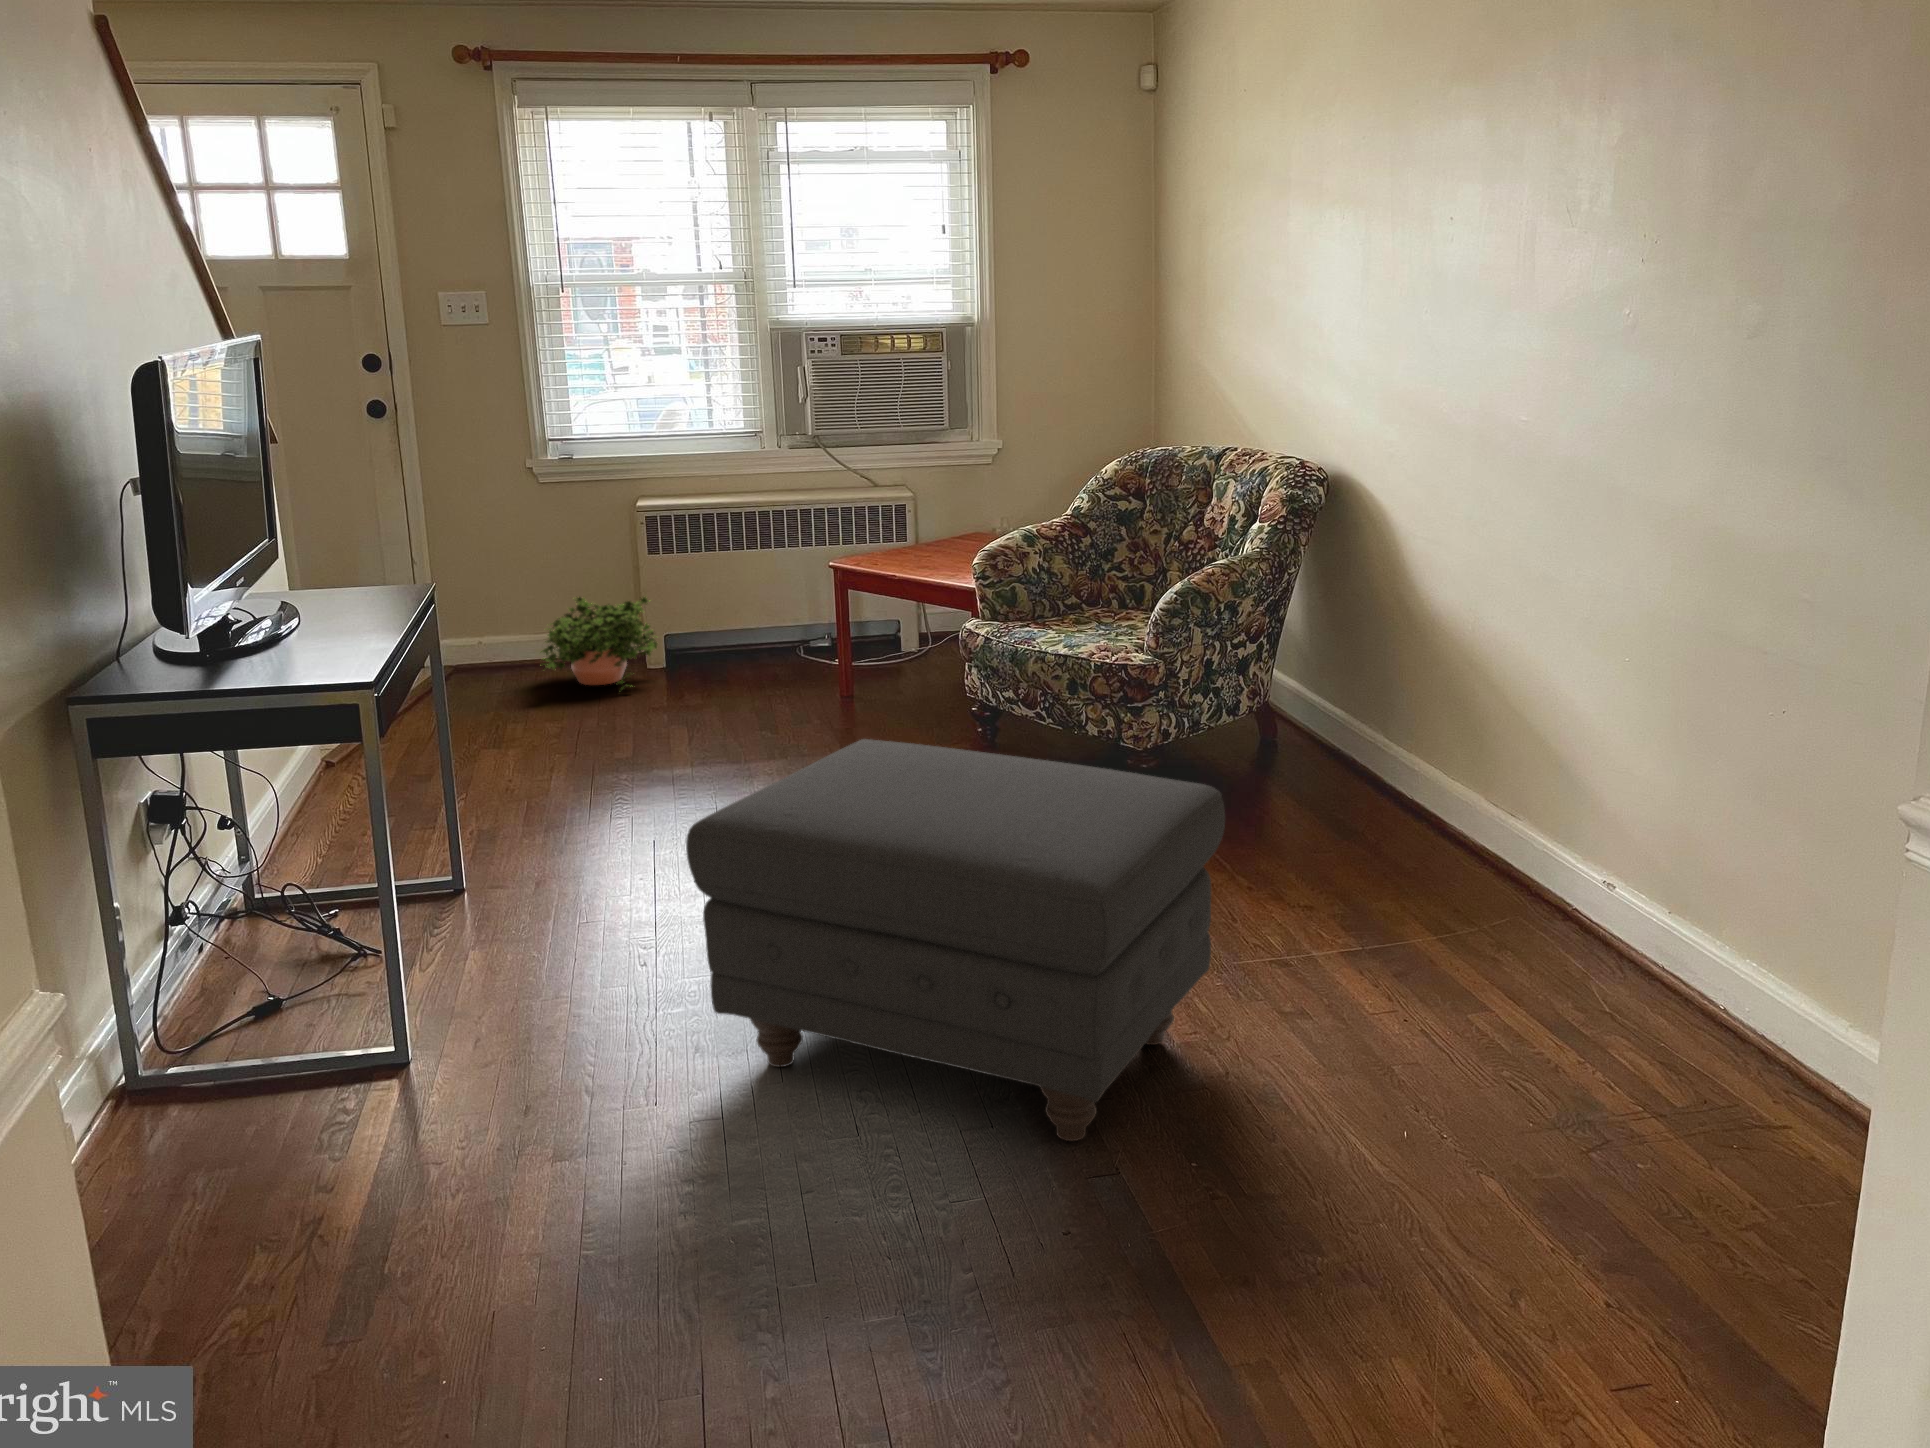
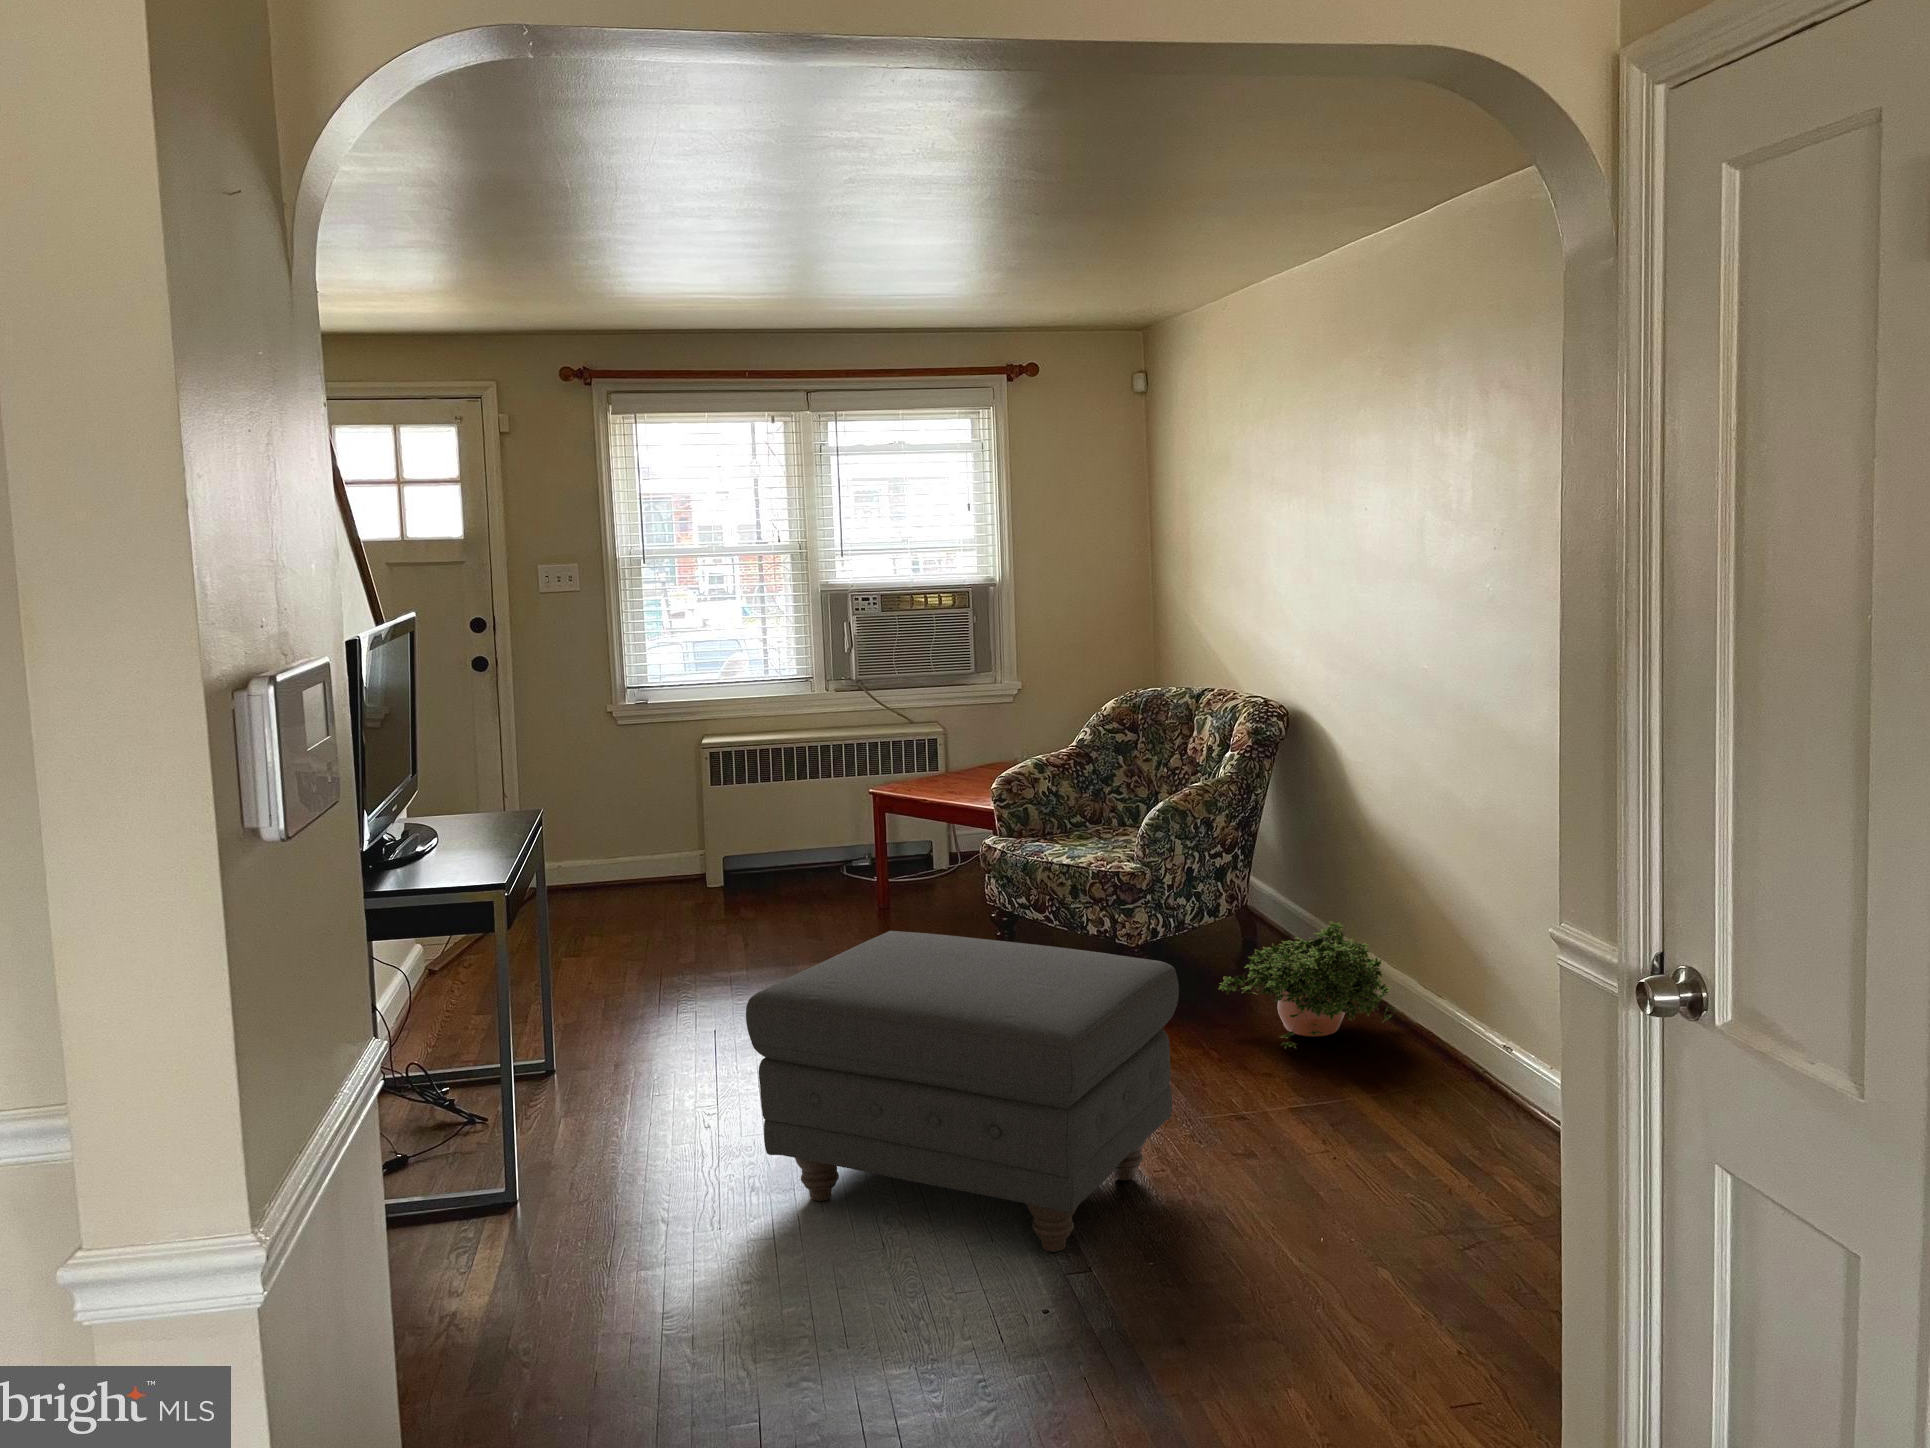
potted plant: present [541,597,658,689] -> present [1219,921,1398,1049]

